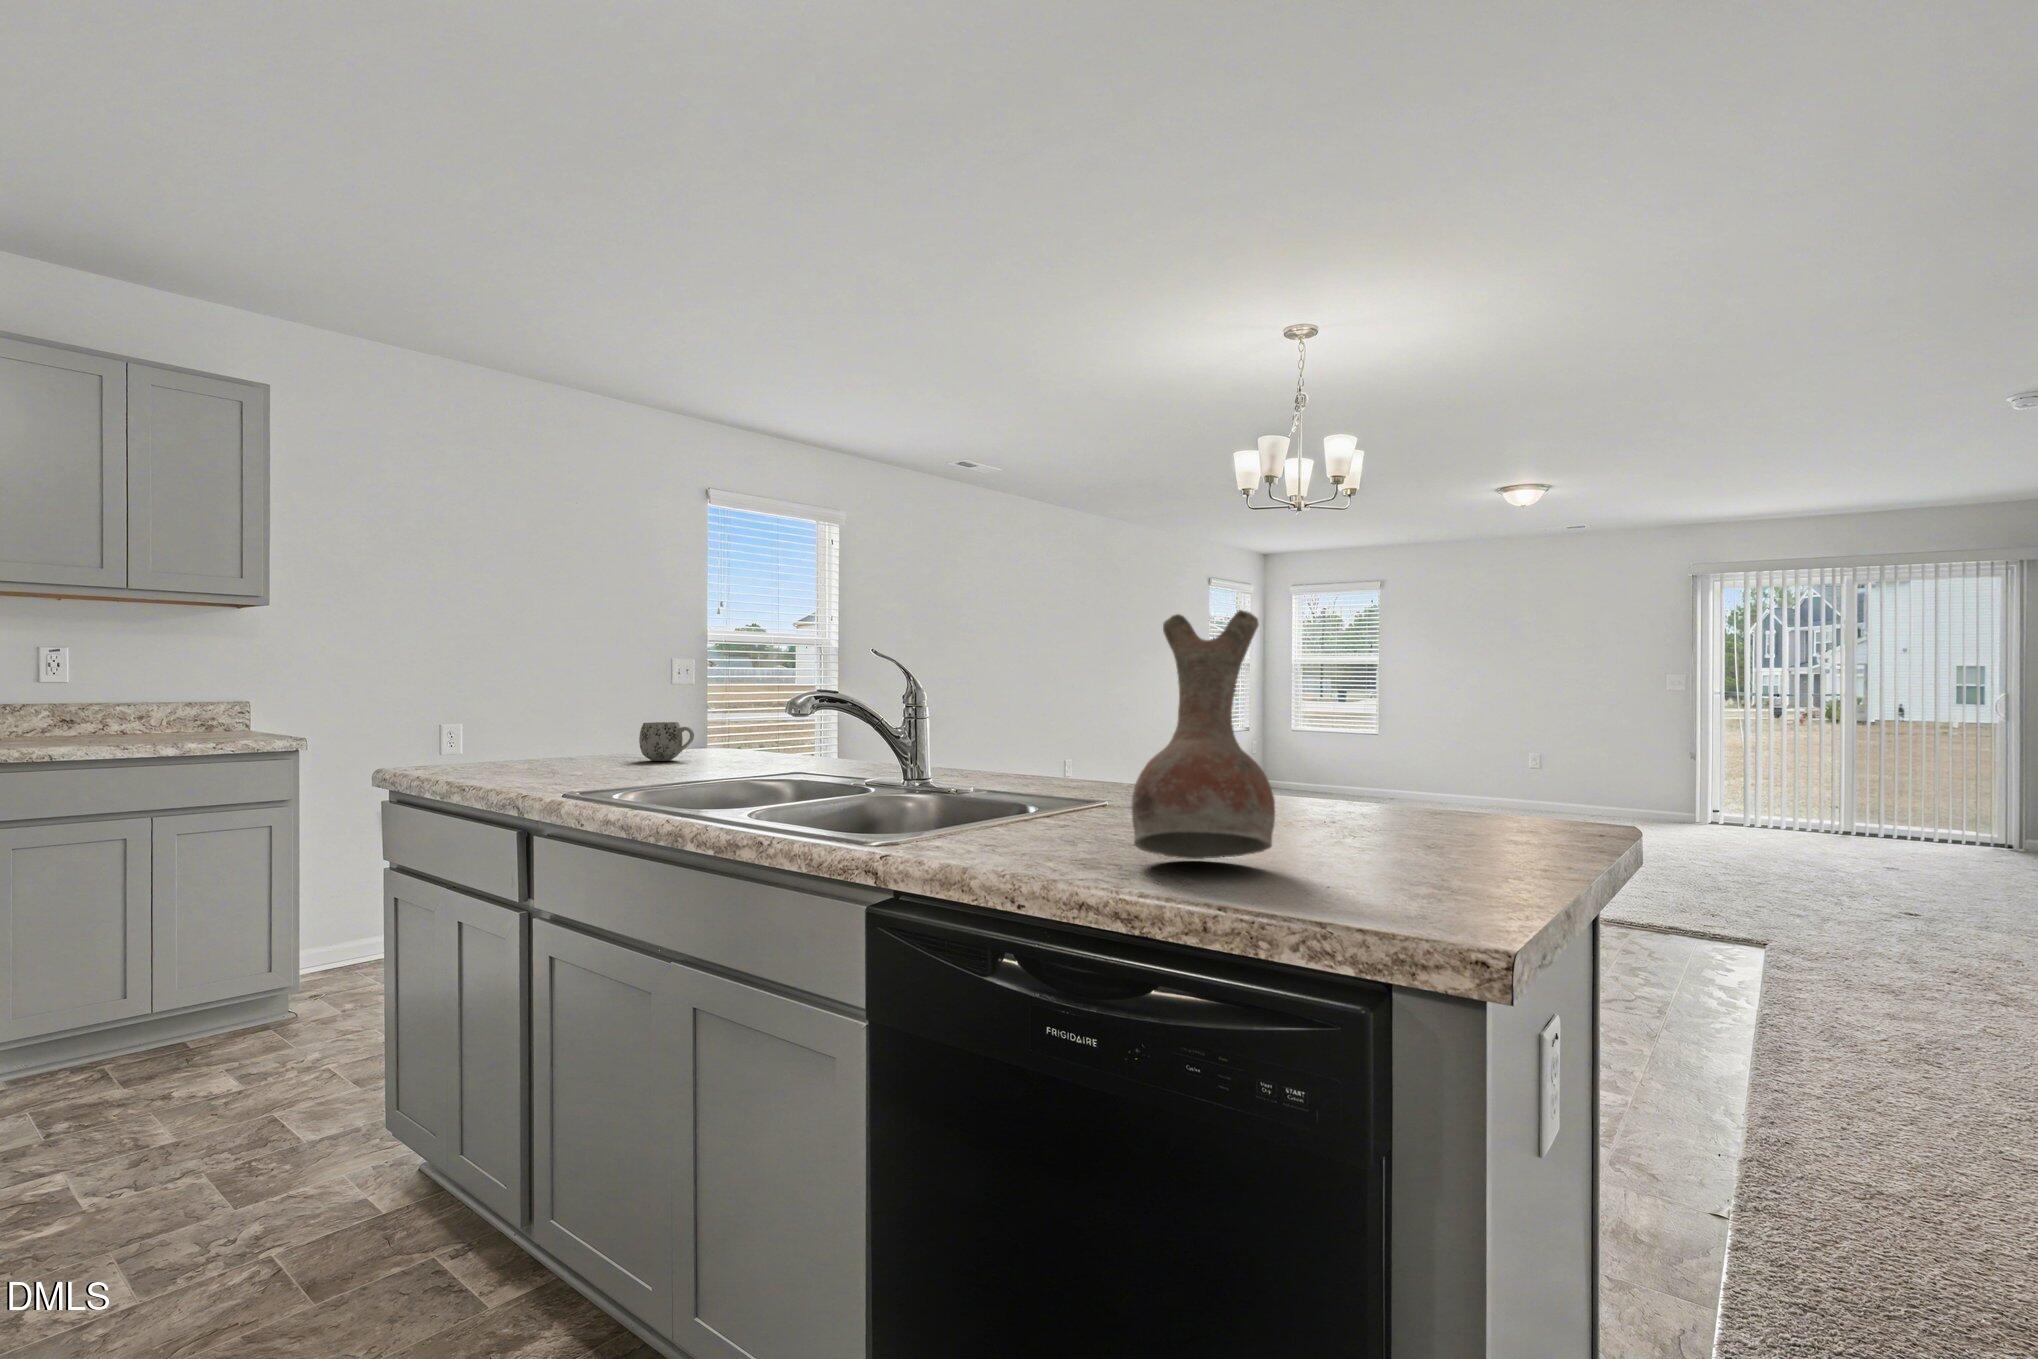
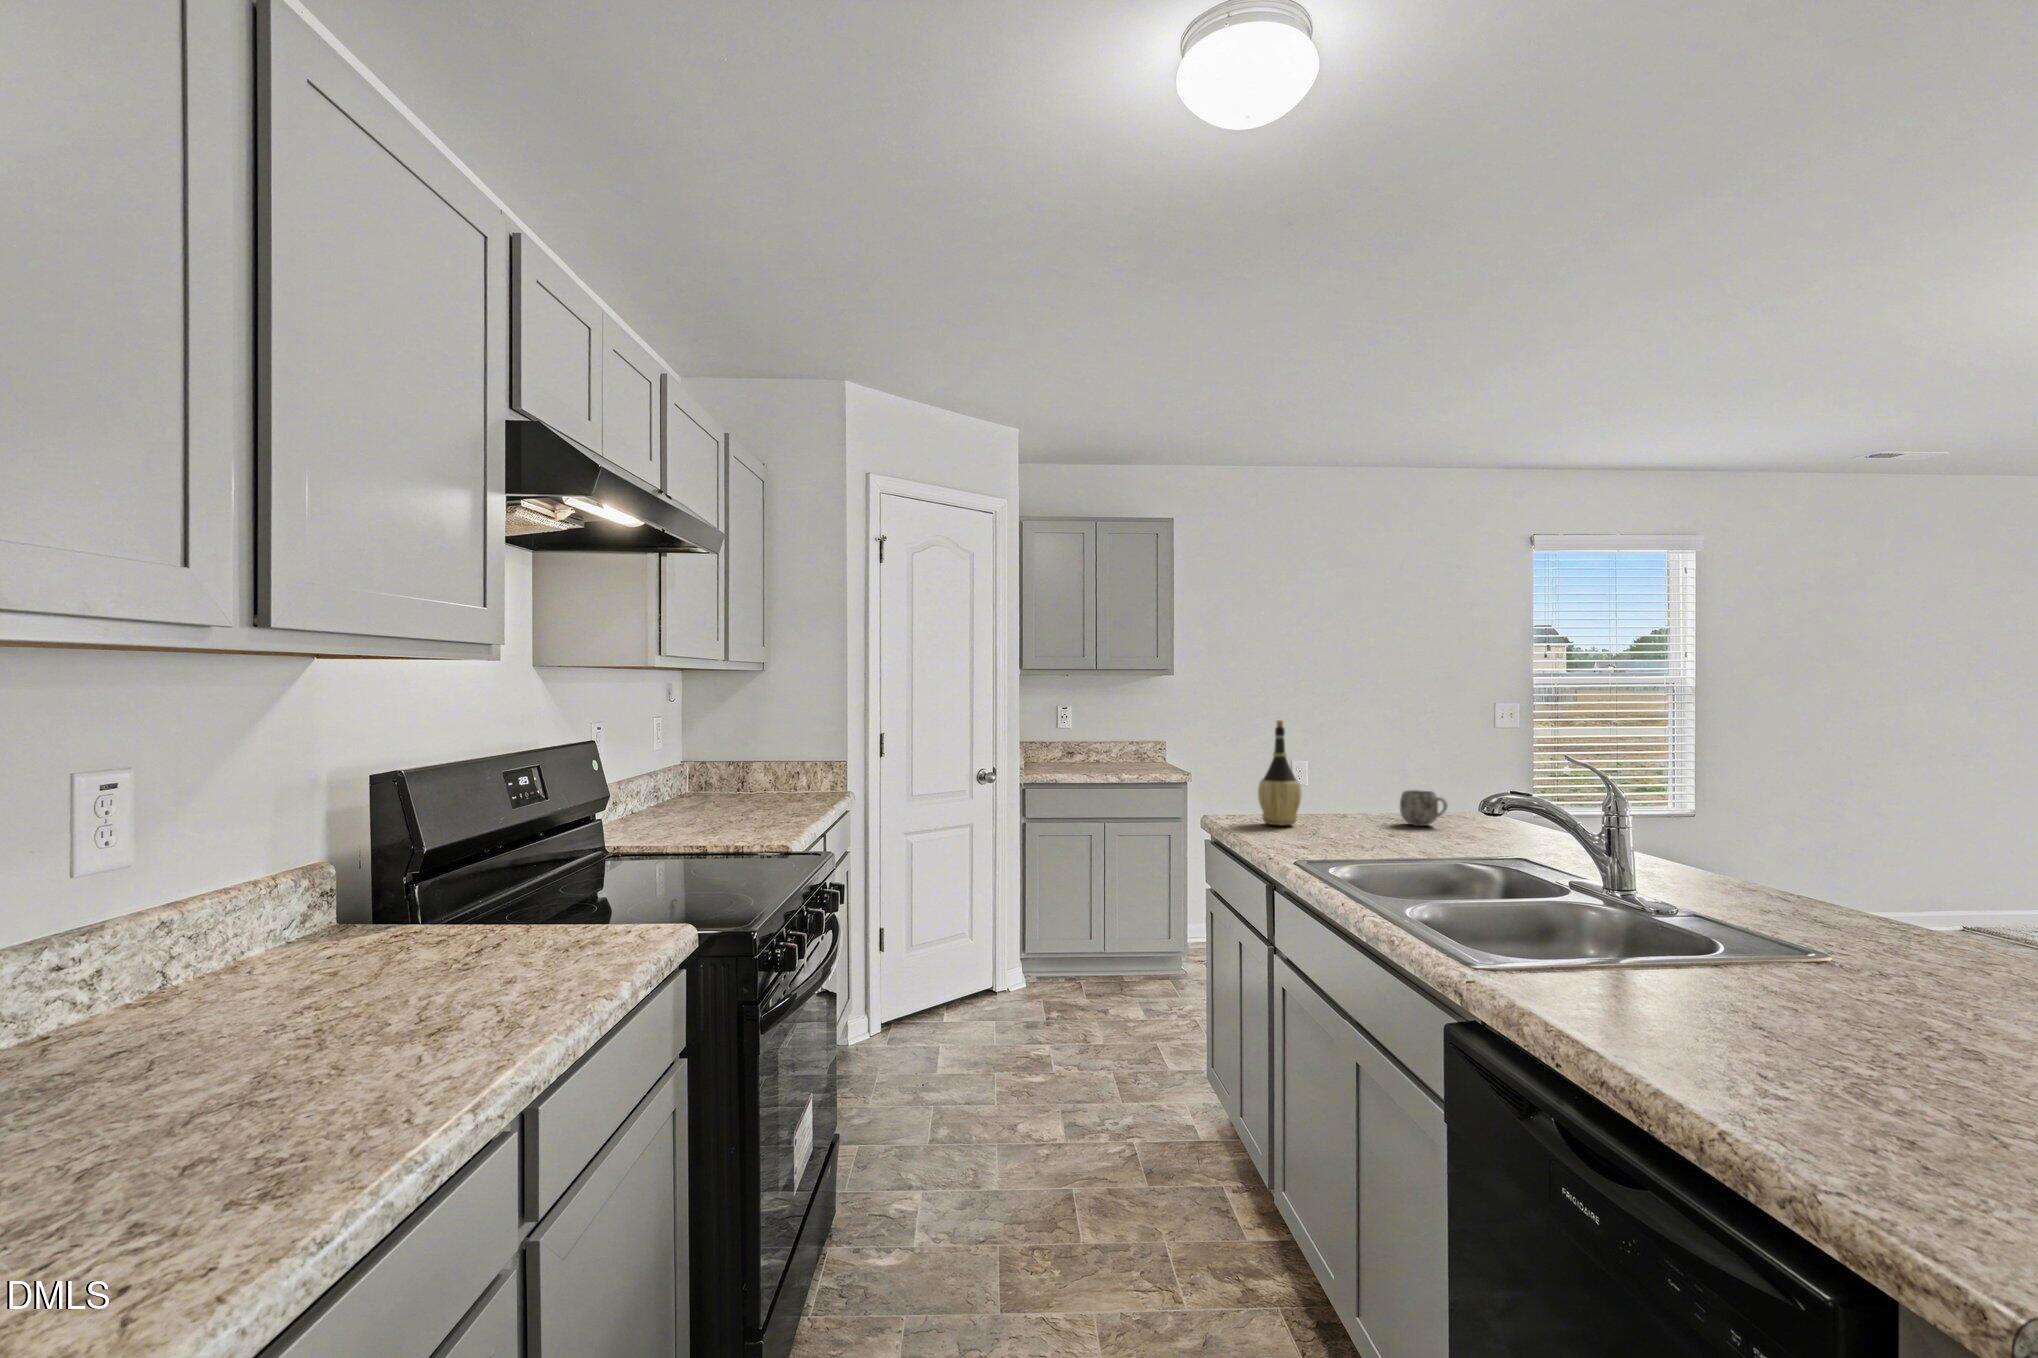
vase: present [1132,610,1275,859] -> none [1698,795,1897,1083]
wine bottle: none [466,636,526,770] -> present [1258,720,1302,825]

